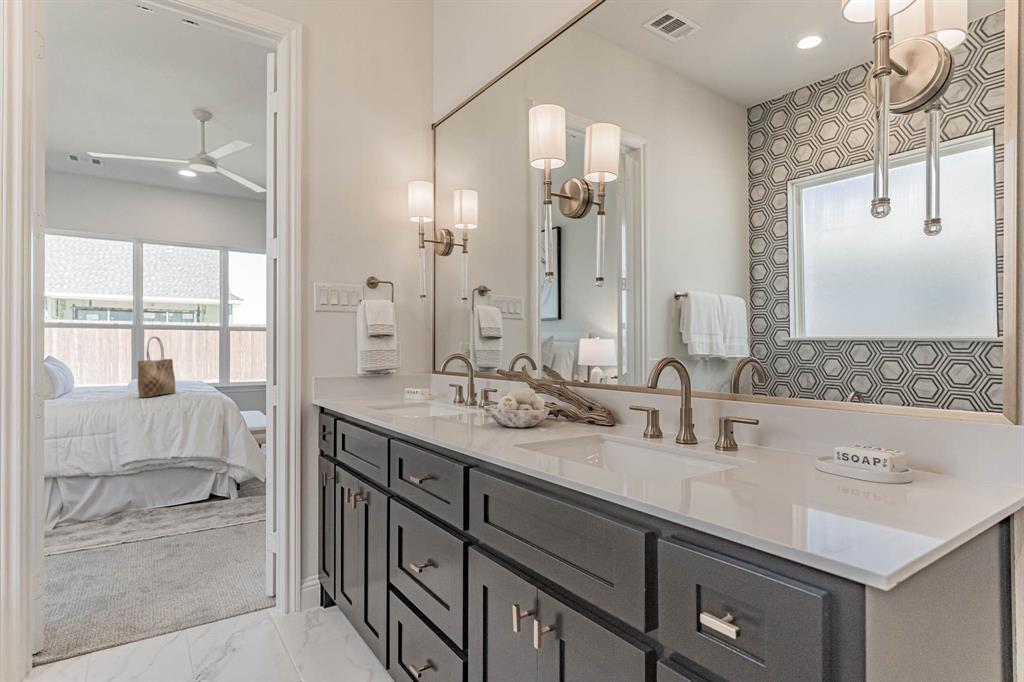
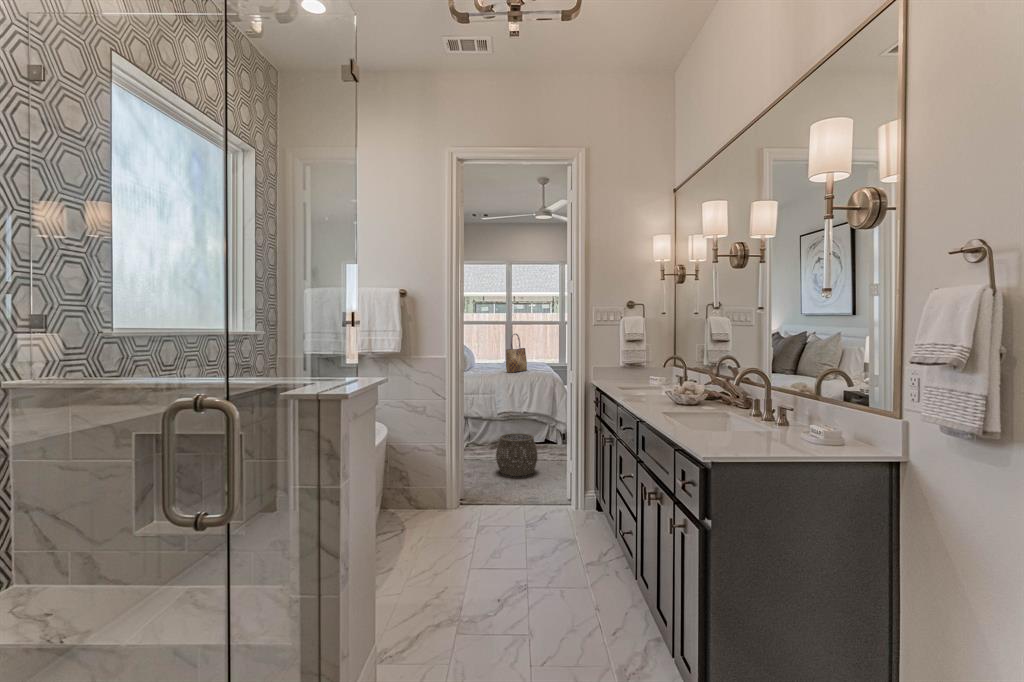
woven basket: none [121,494,205,572] -> present [496,433,538,476]

